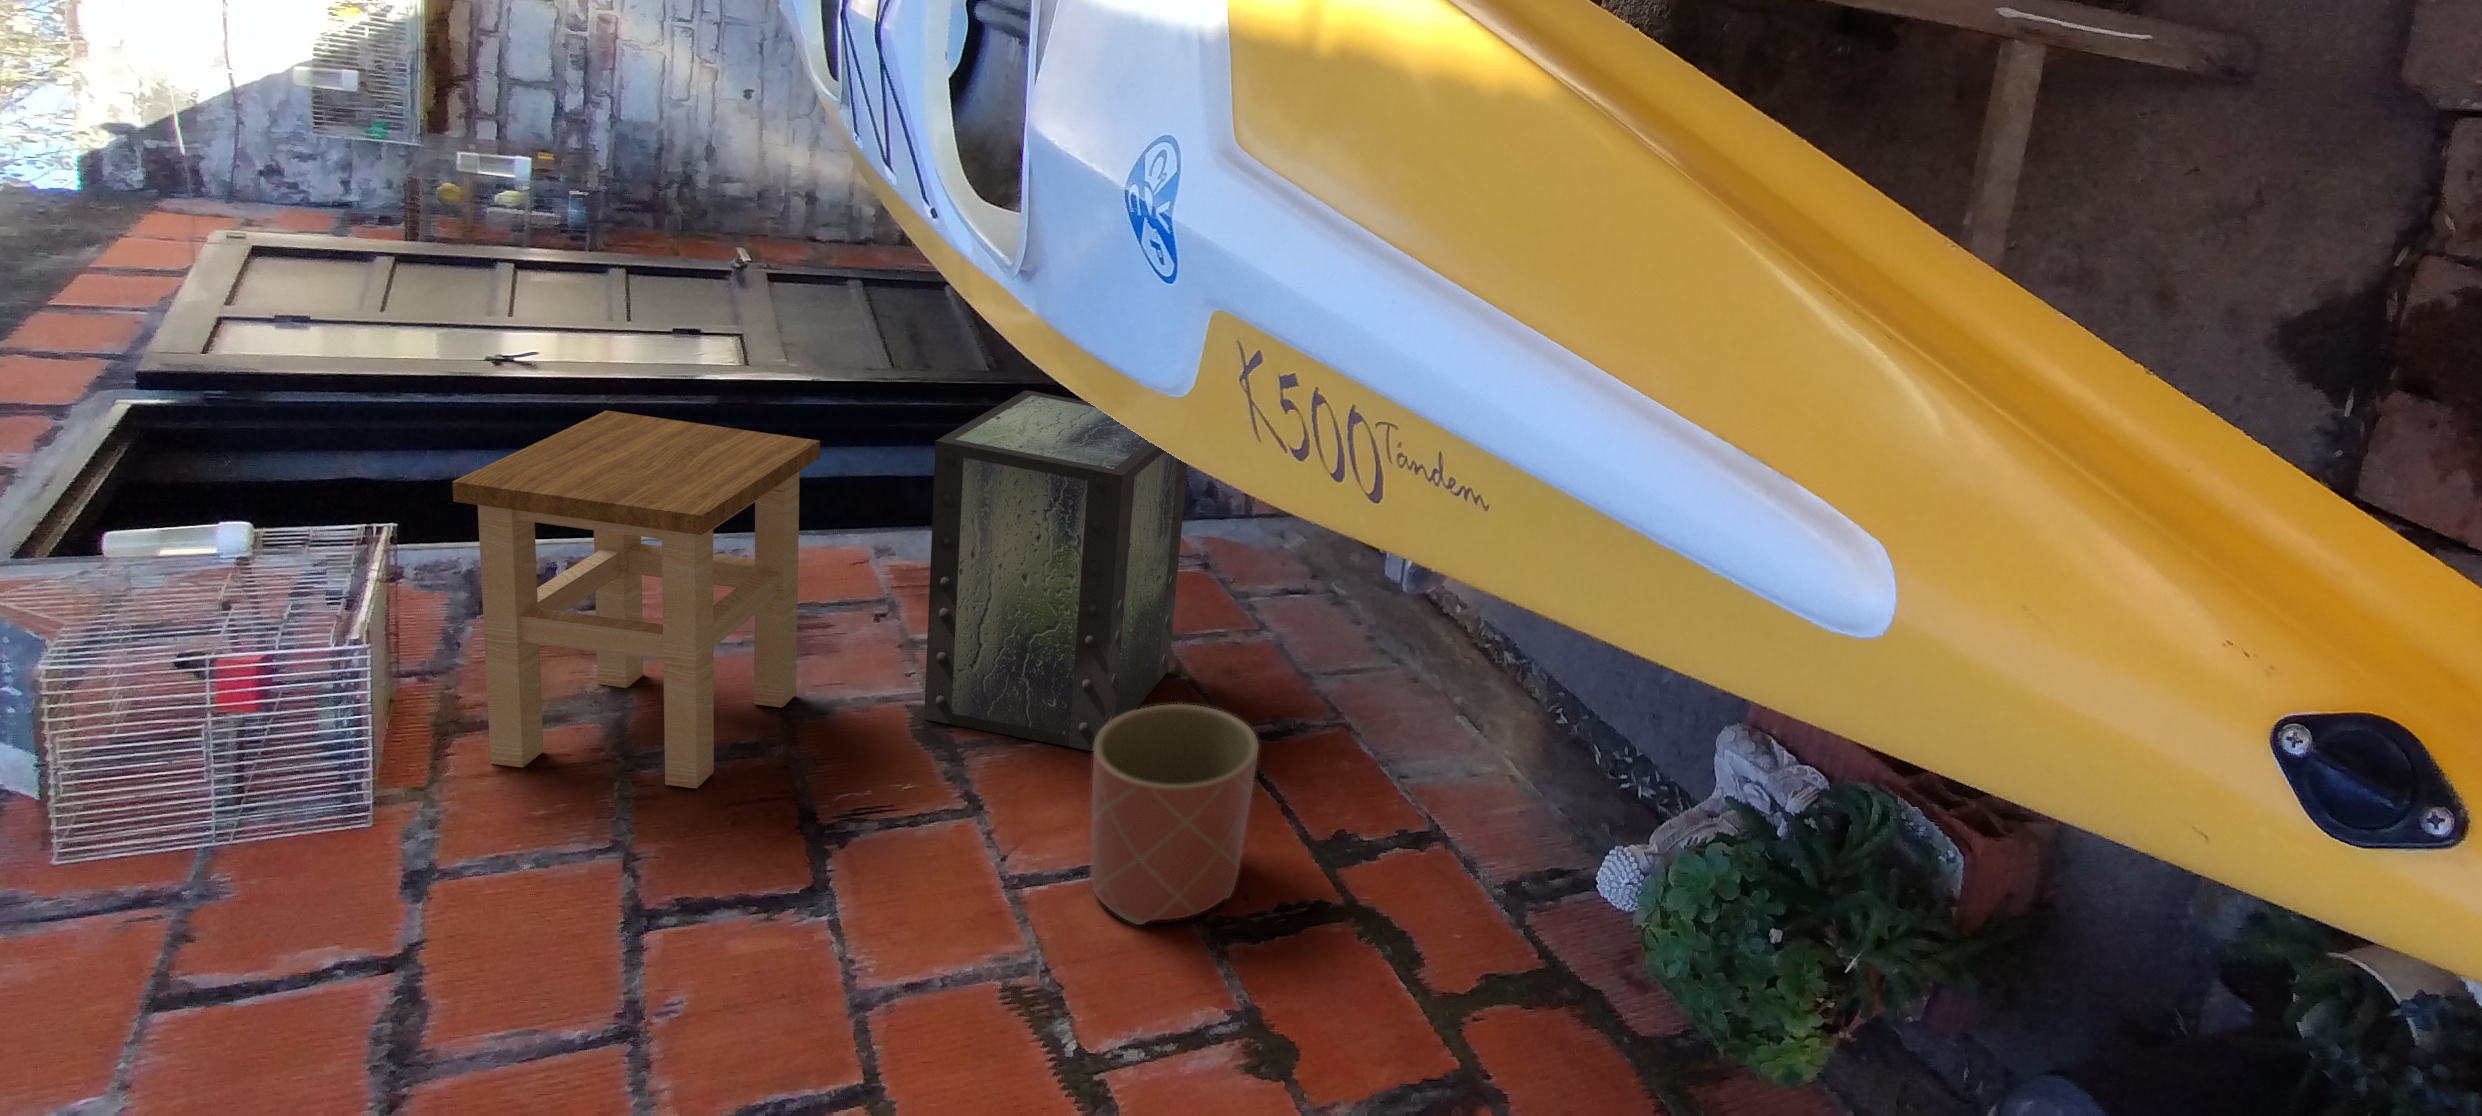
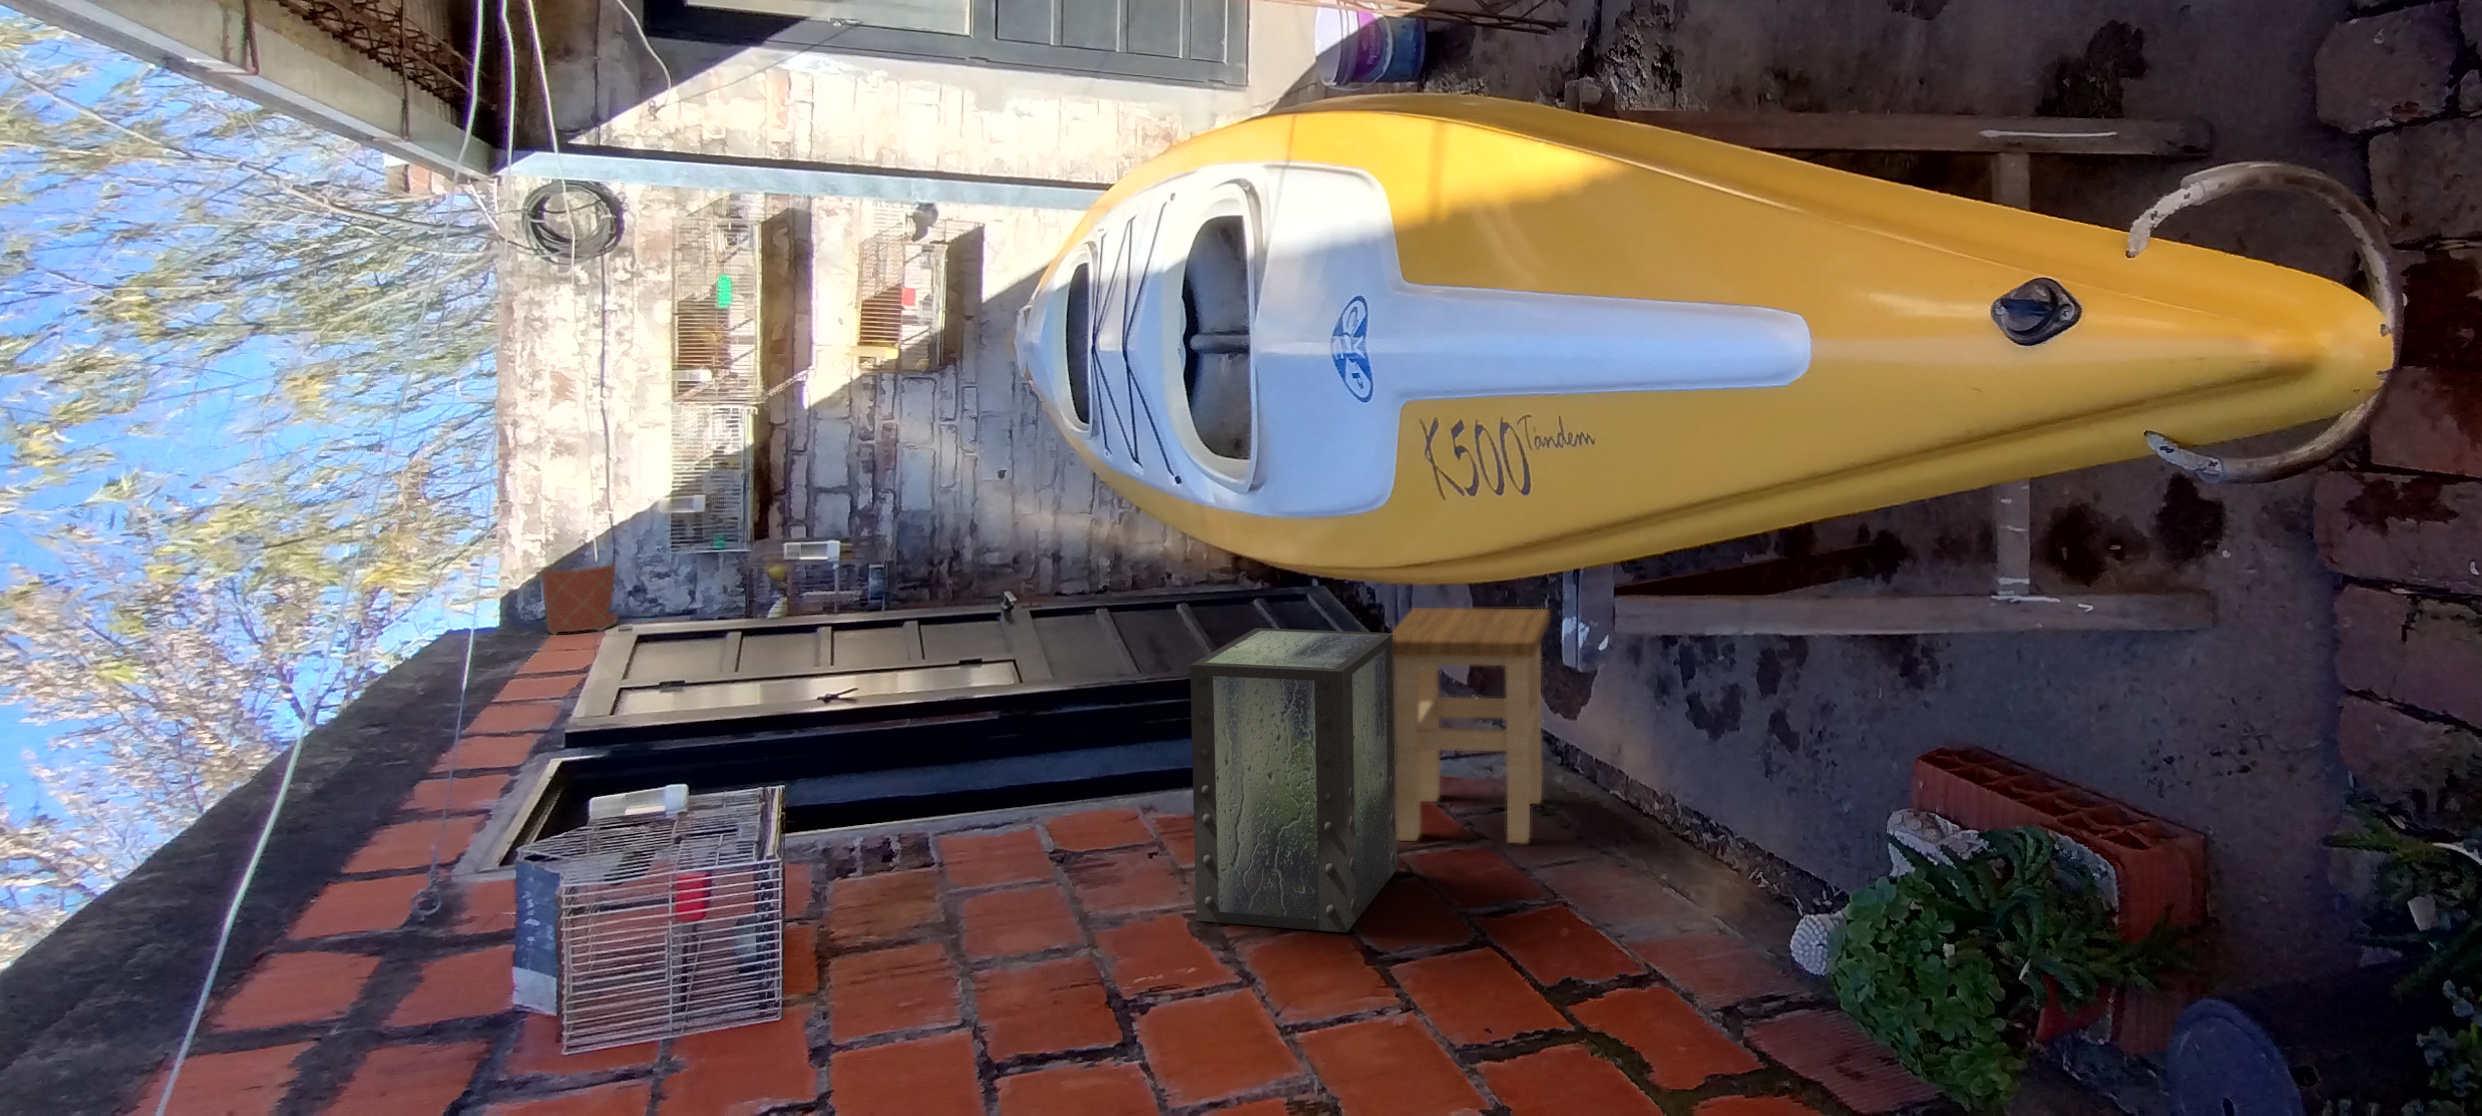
stool: present [452,411,820,788] -> present [1393,608,1550,843]
planter: present [1090,704,1259,925] -> present [541,564,617,634]

